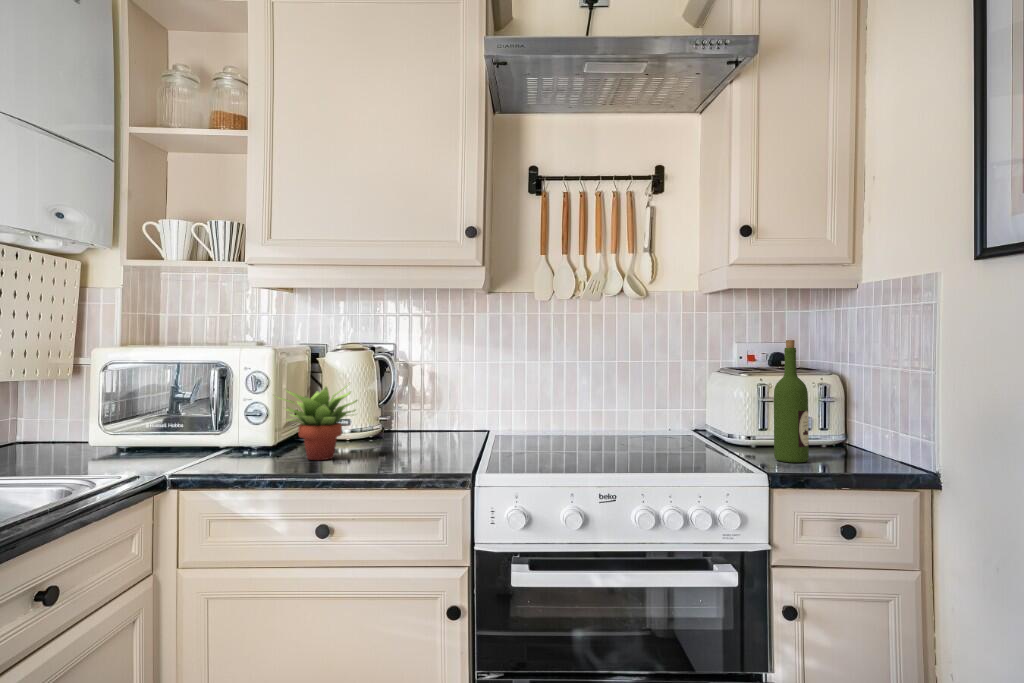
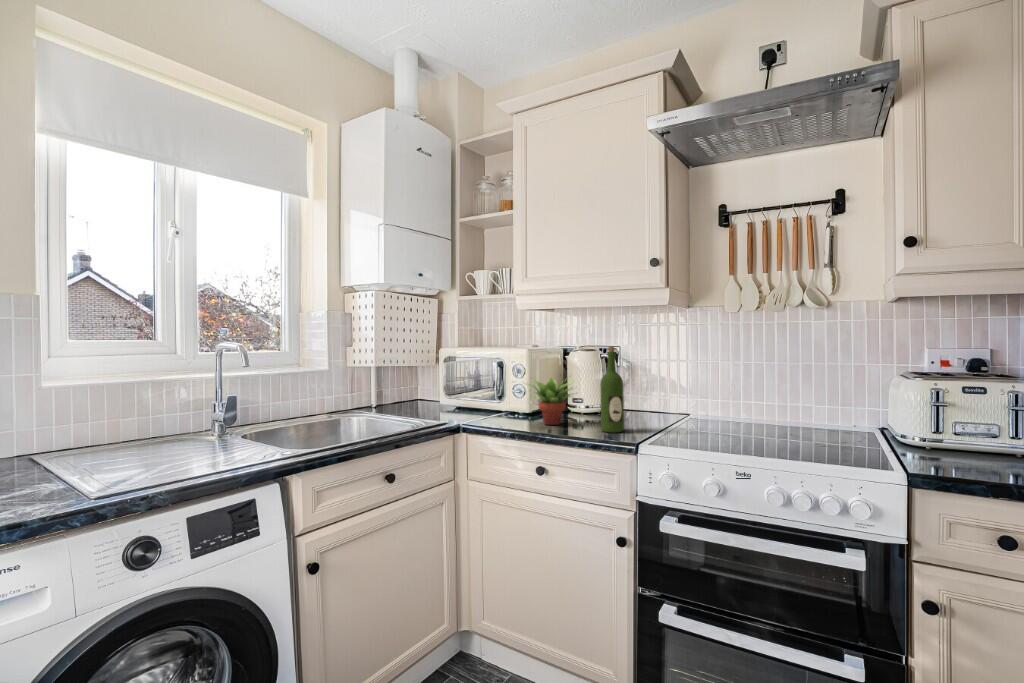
wine bottle: present [774,340,809,463] -> present [600,346,624,433]

